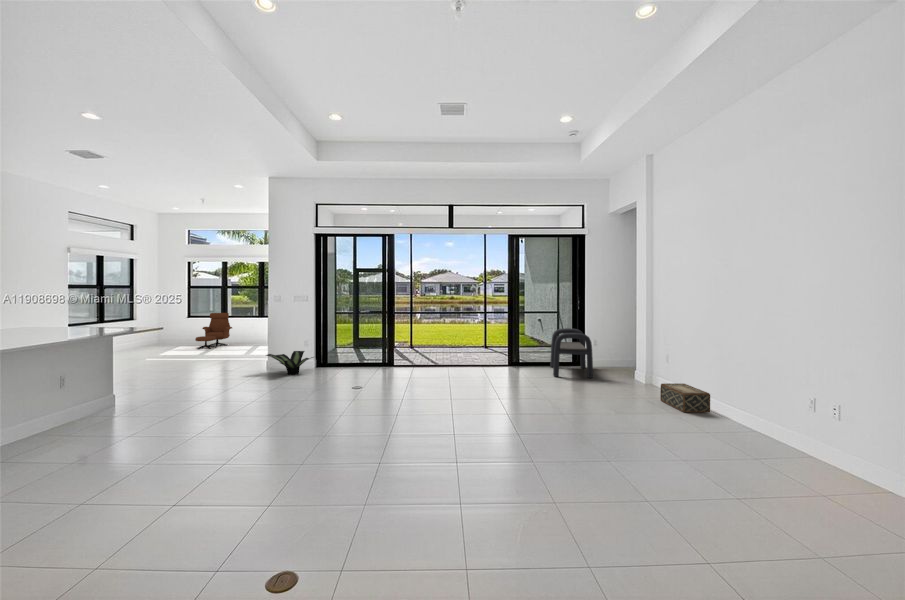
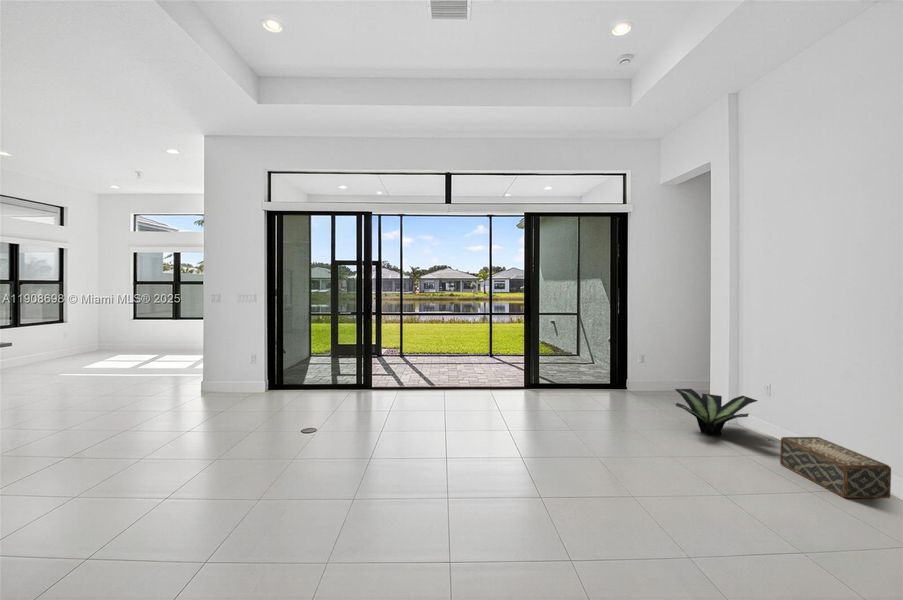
lounge chair: present [195,313,232,349] -> none [138,313,188,358]
bench: present [550,328,593,378] -> none [579,338,646,410]
potted plant: present [266,351,313,375] -> present [675,389,757,436]

